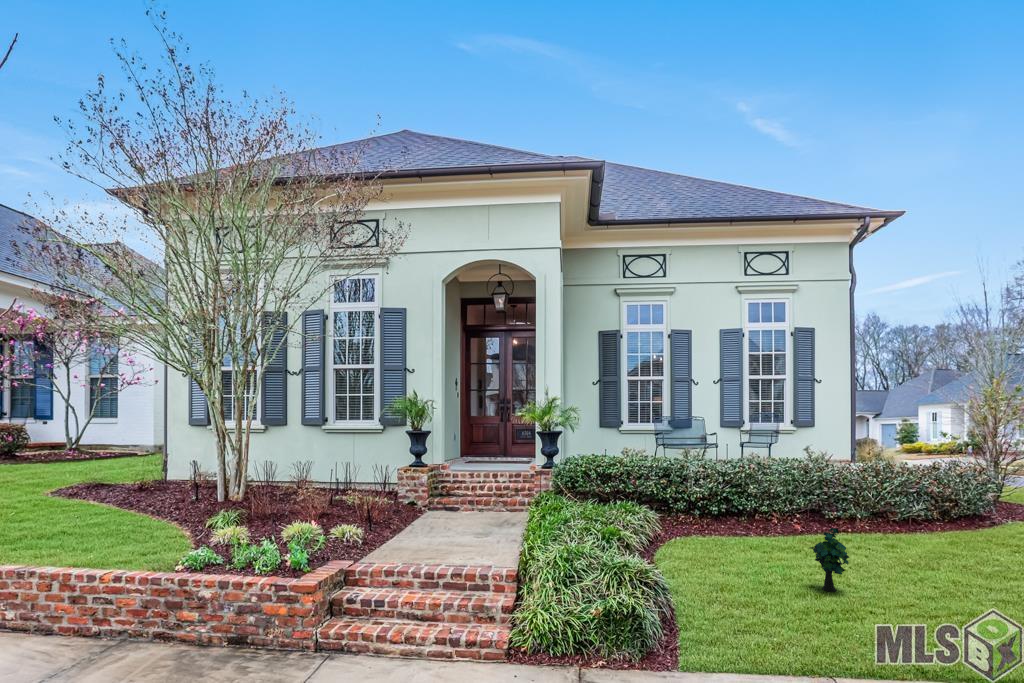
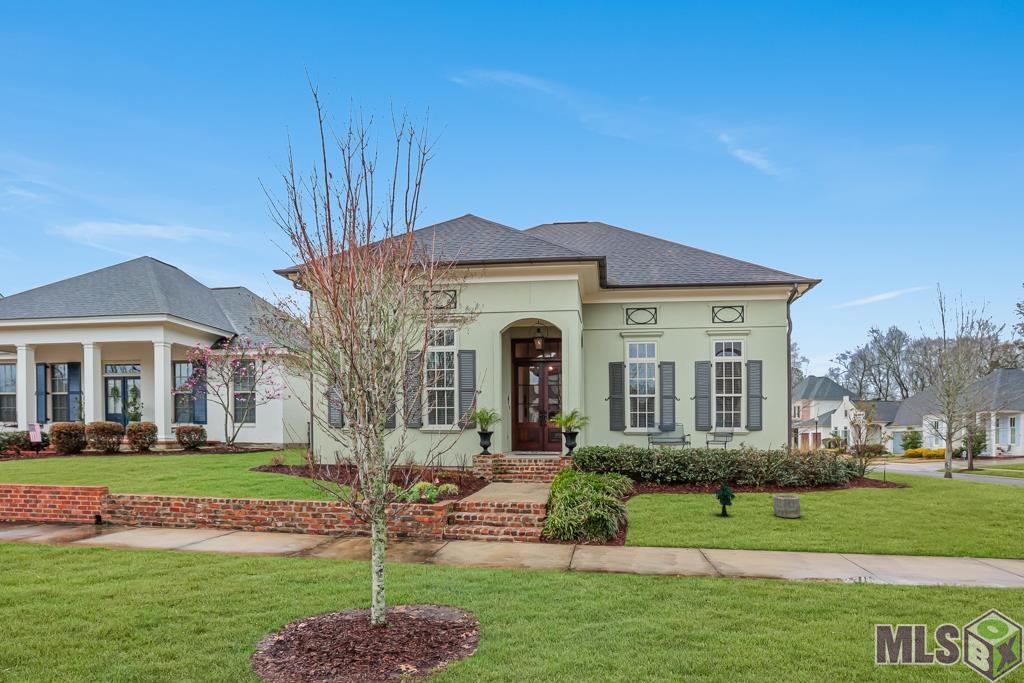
wooden bucket: none [910,551,963,596] -> present [772,494,801,518]

